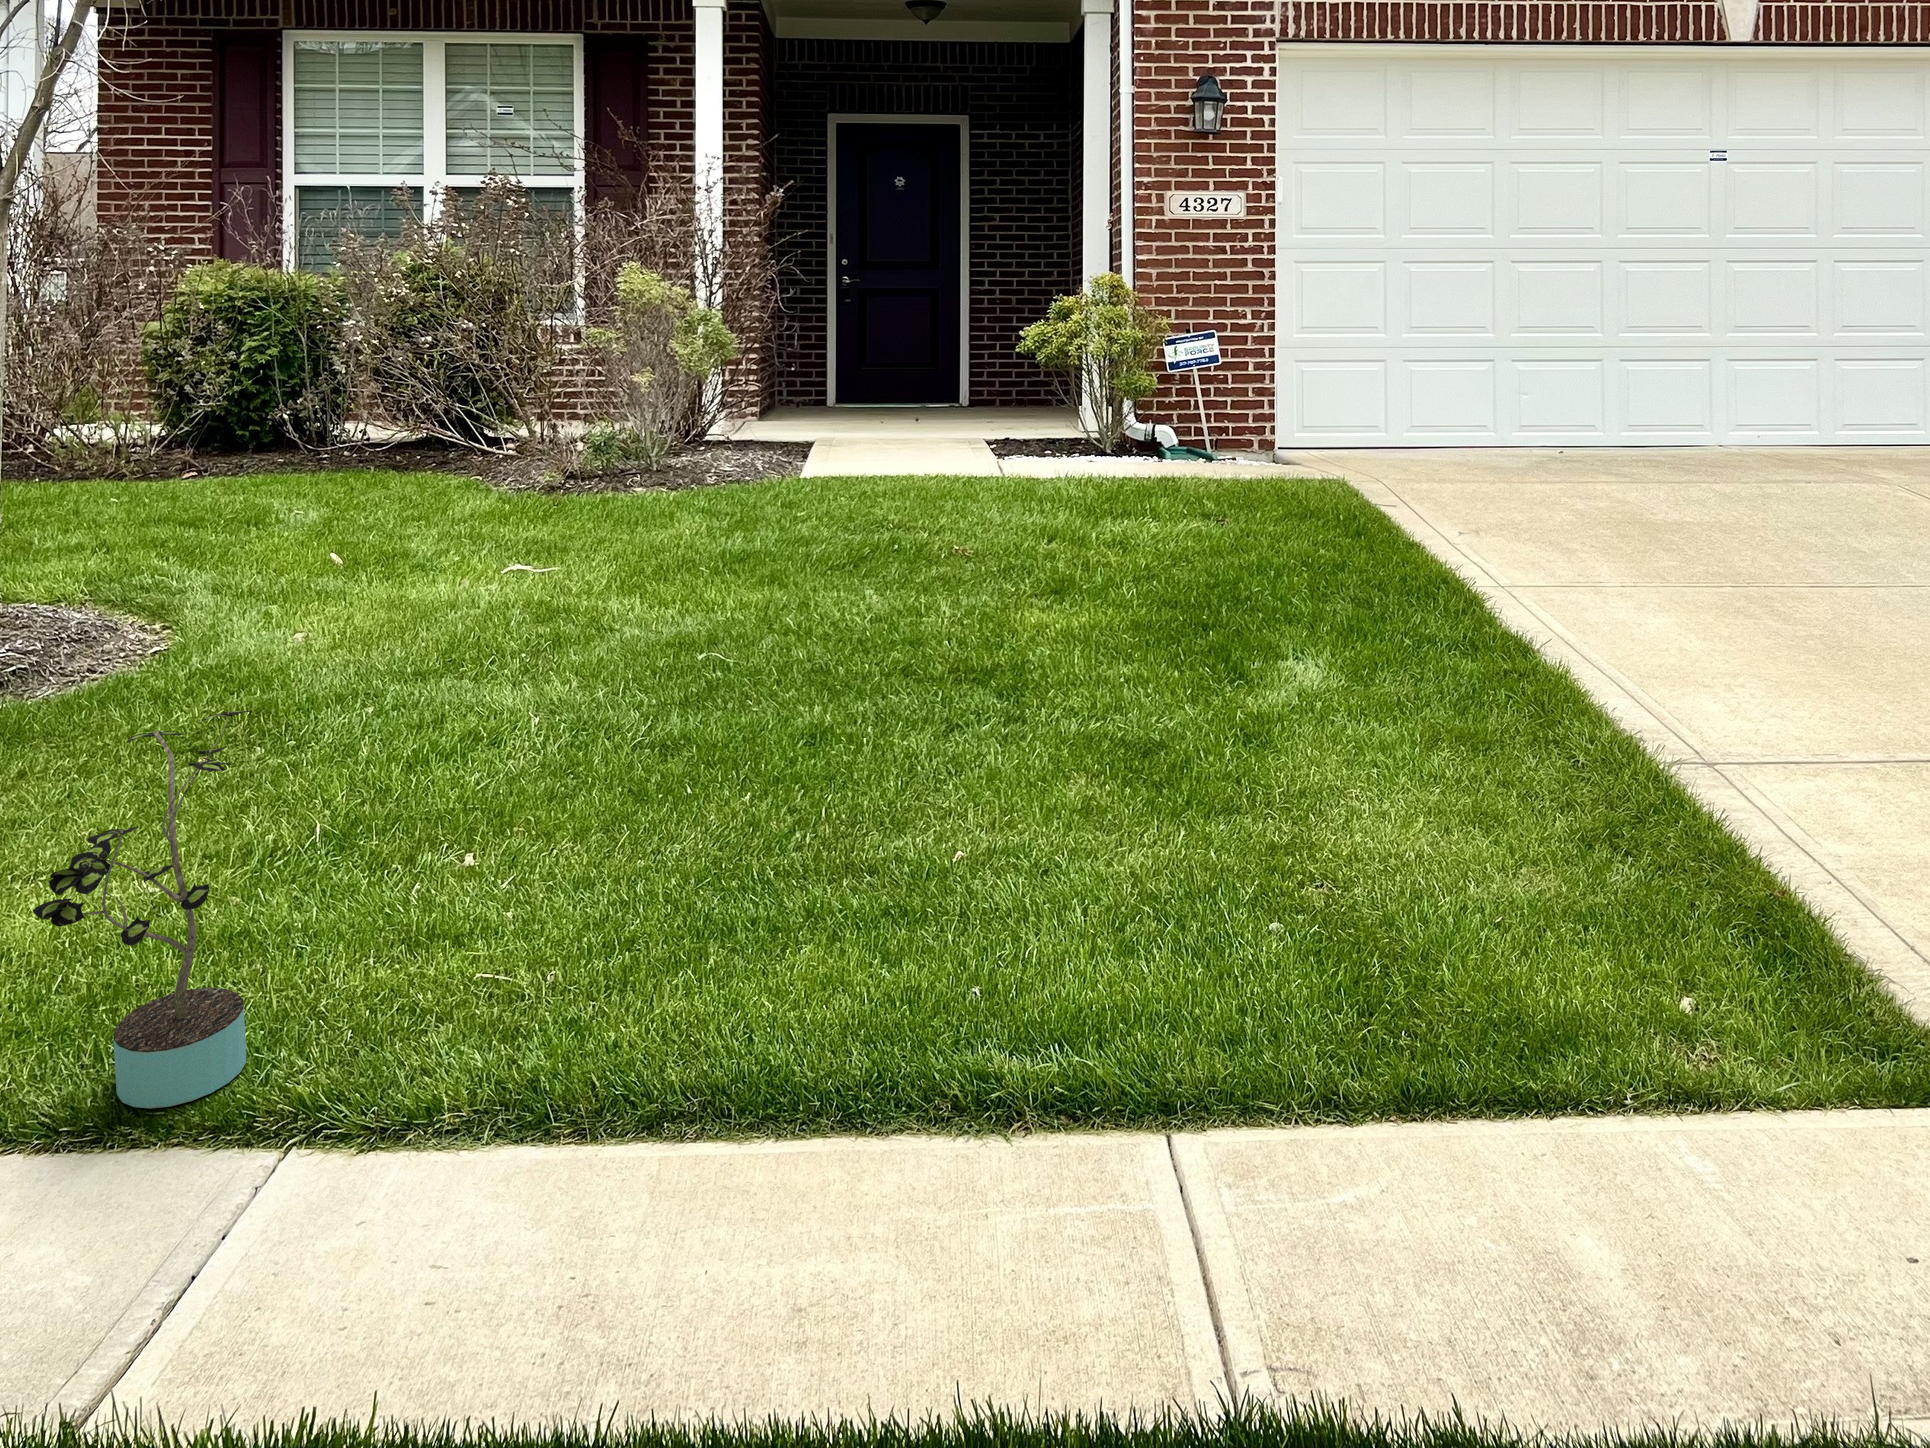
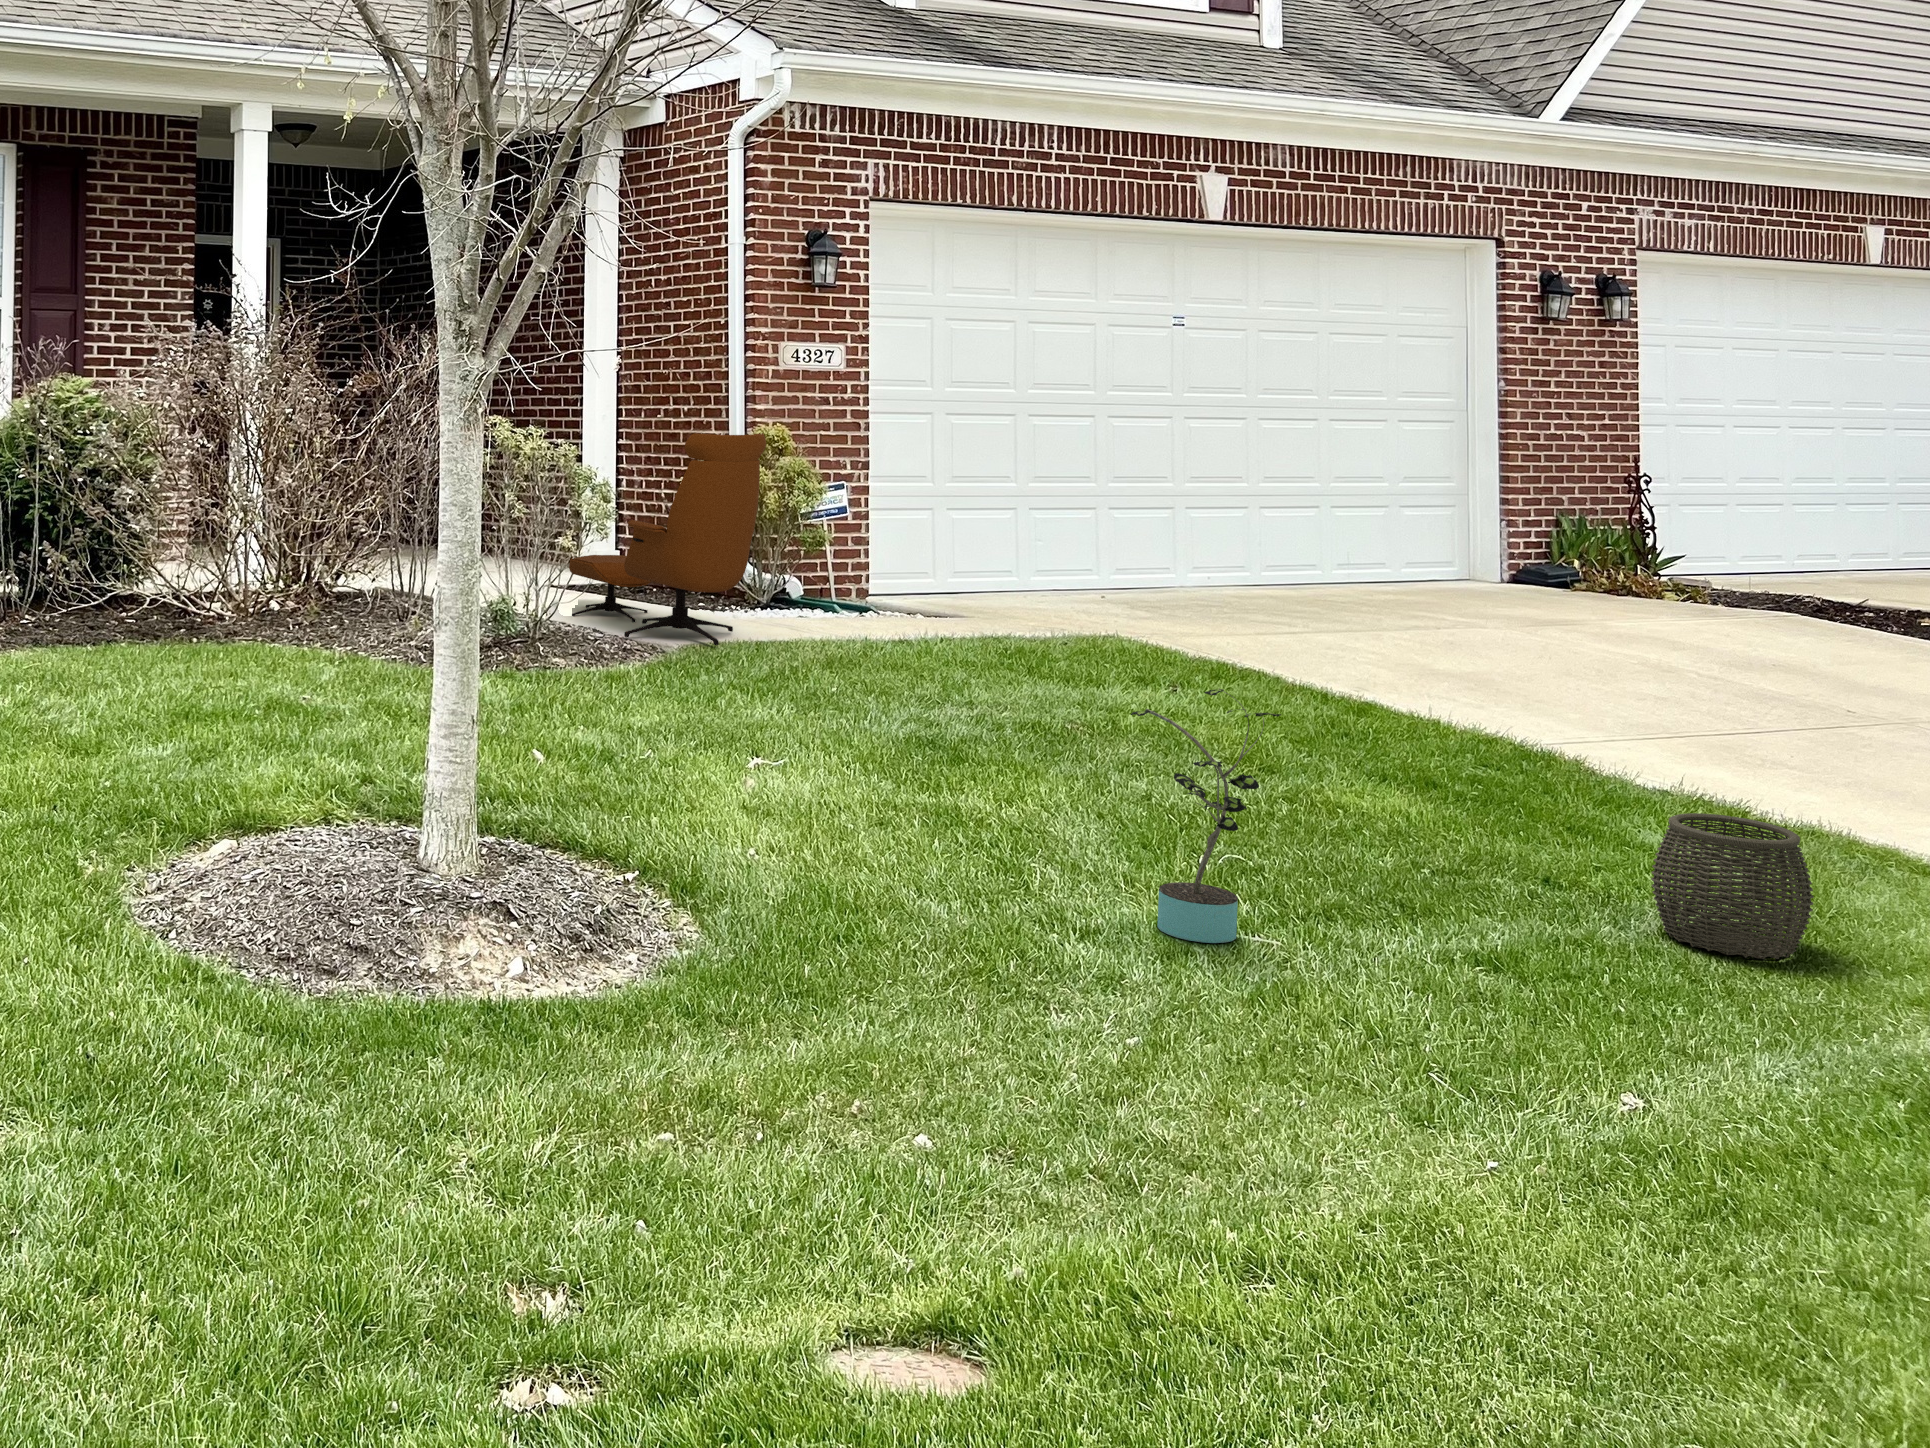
lounge chair: none [804,293,940,517] -> present [569,433,766,645]
woven basket: none [861,994,1115,1322] -> present [1651,813,1814,959]

